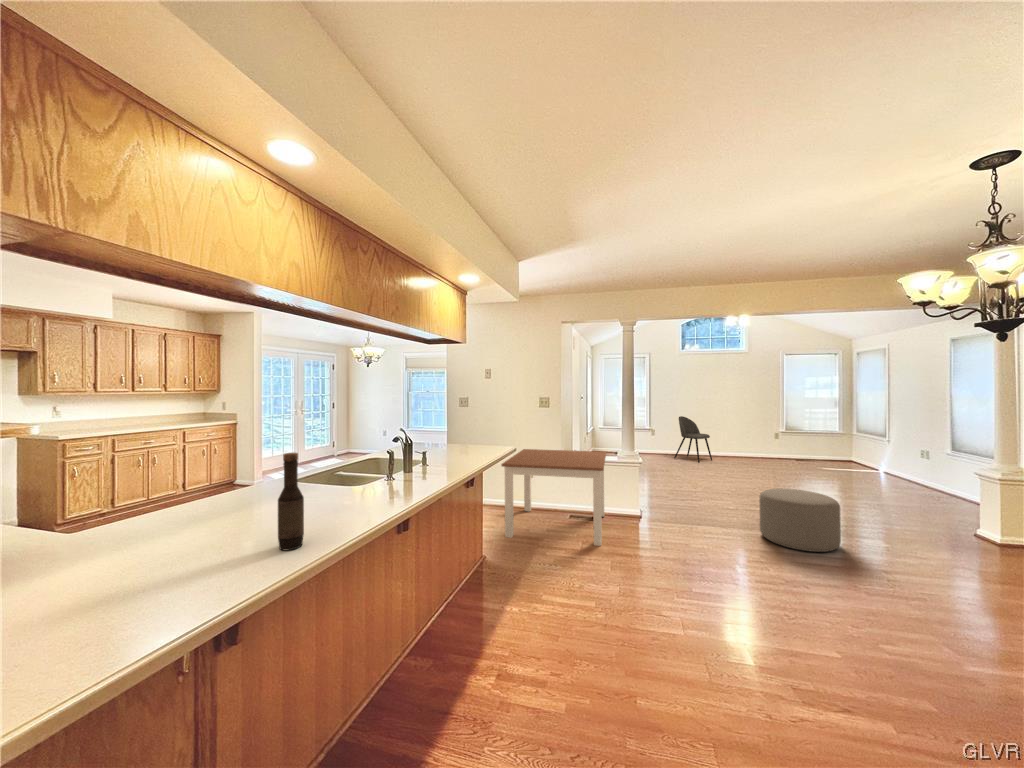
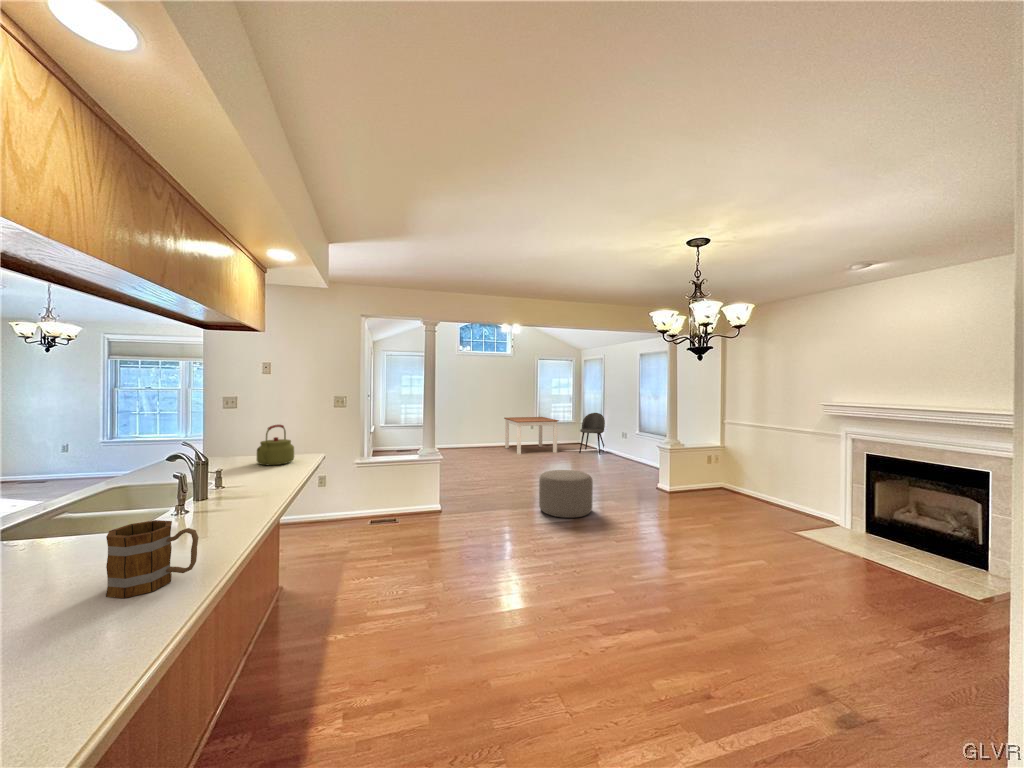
dining chair: present [674,416,712,463] -> present [579,413,605,455]
kettle: none [460,419,490,452] -> present [257,425,294,465]
dining table: present [501,449,606,546] -> present [504,417,559,455]
bottle: present [278,453,304,550] -> none [52,495,105,654]
mug: none [320,478,369,526] -> present [106,520,199,598]

